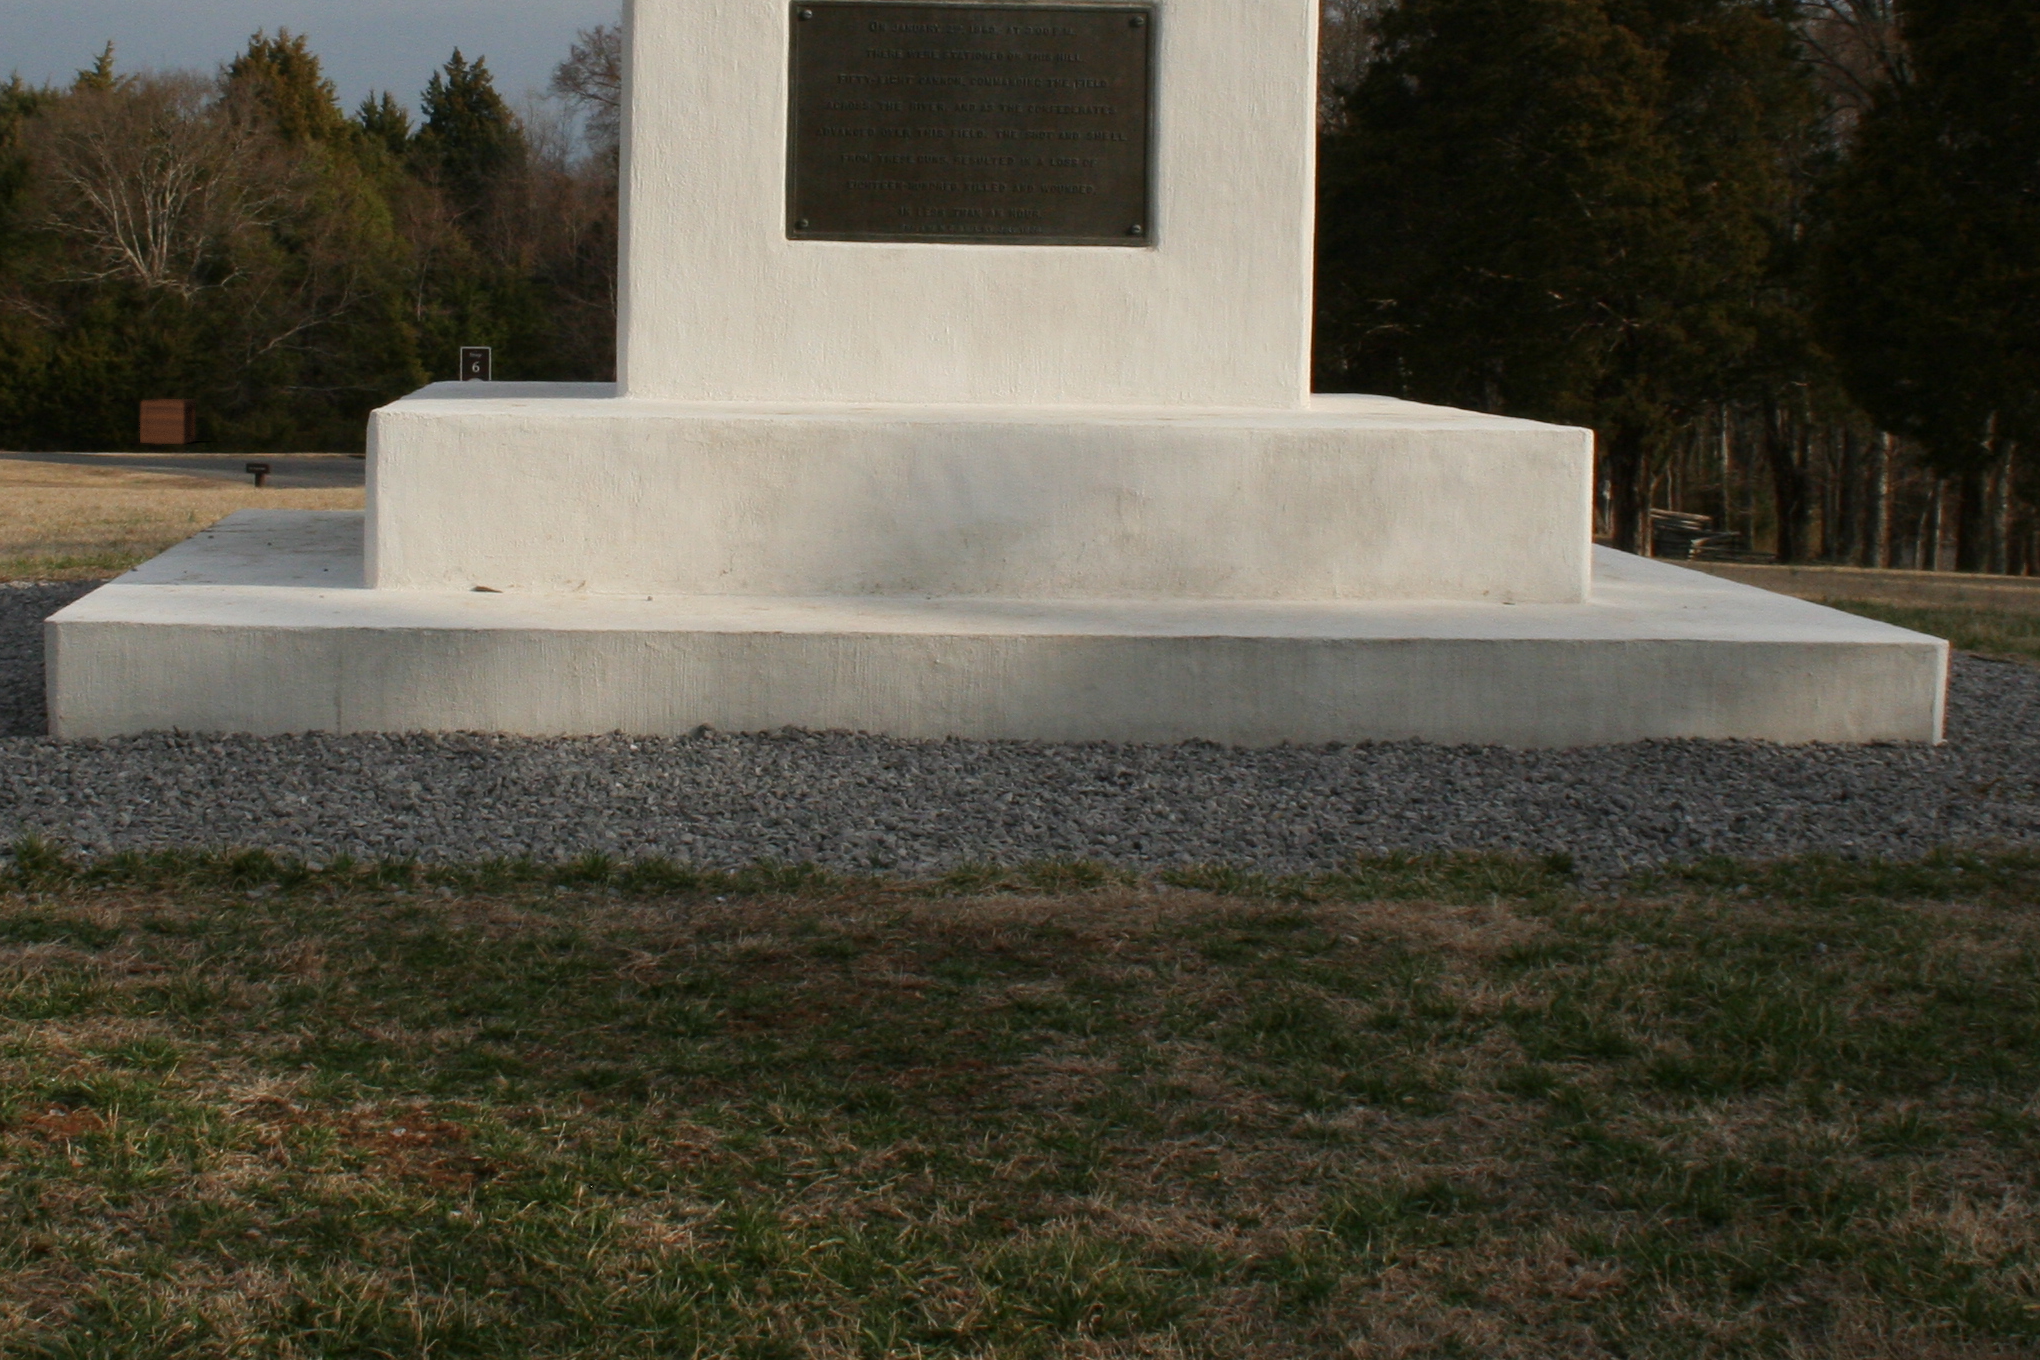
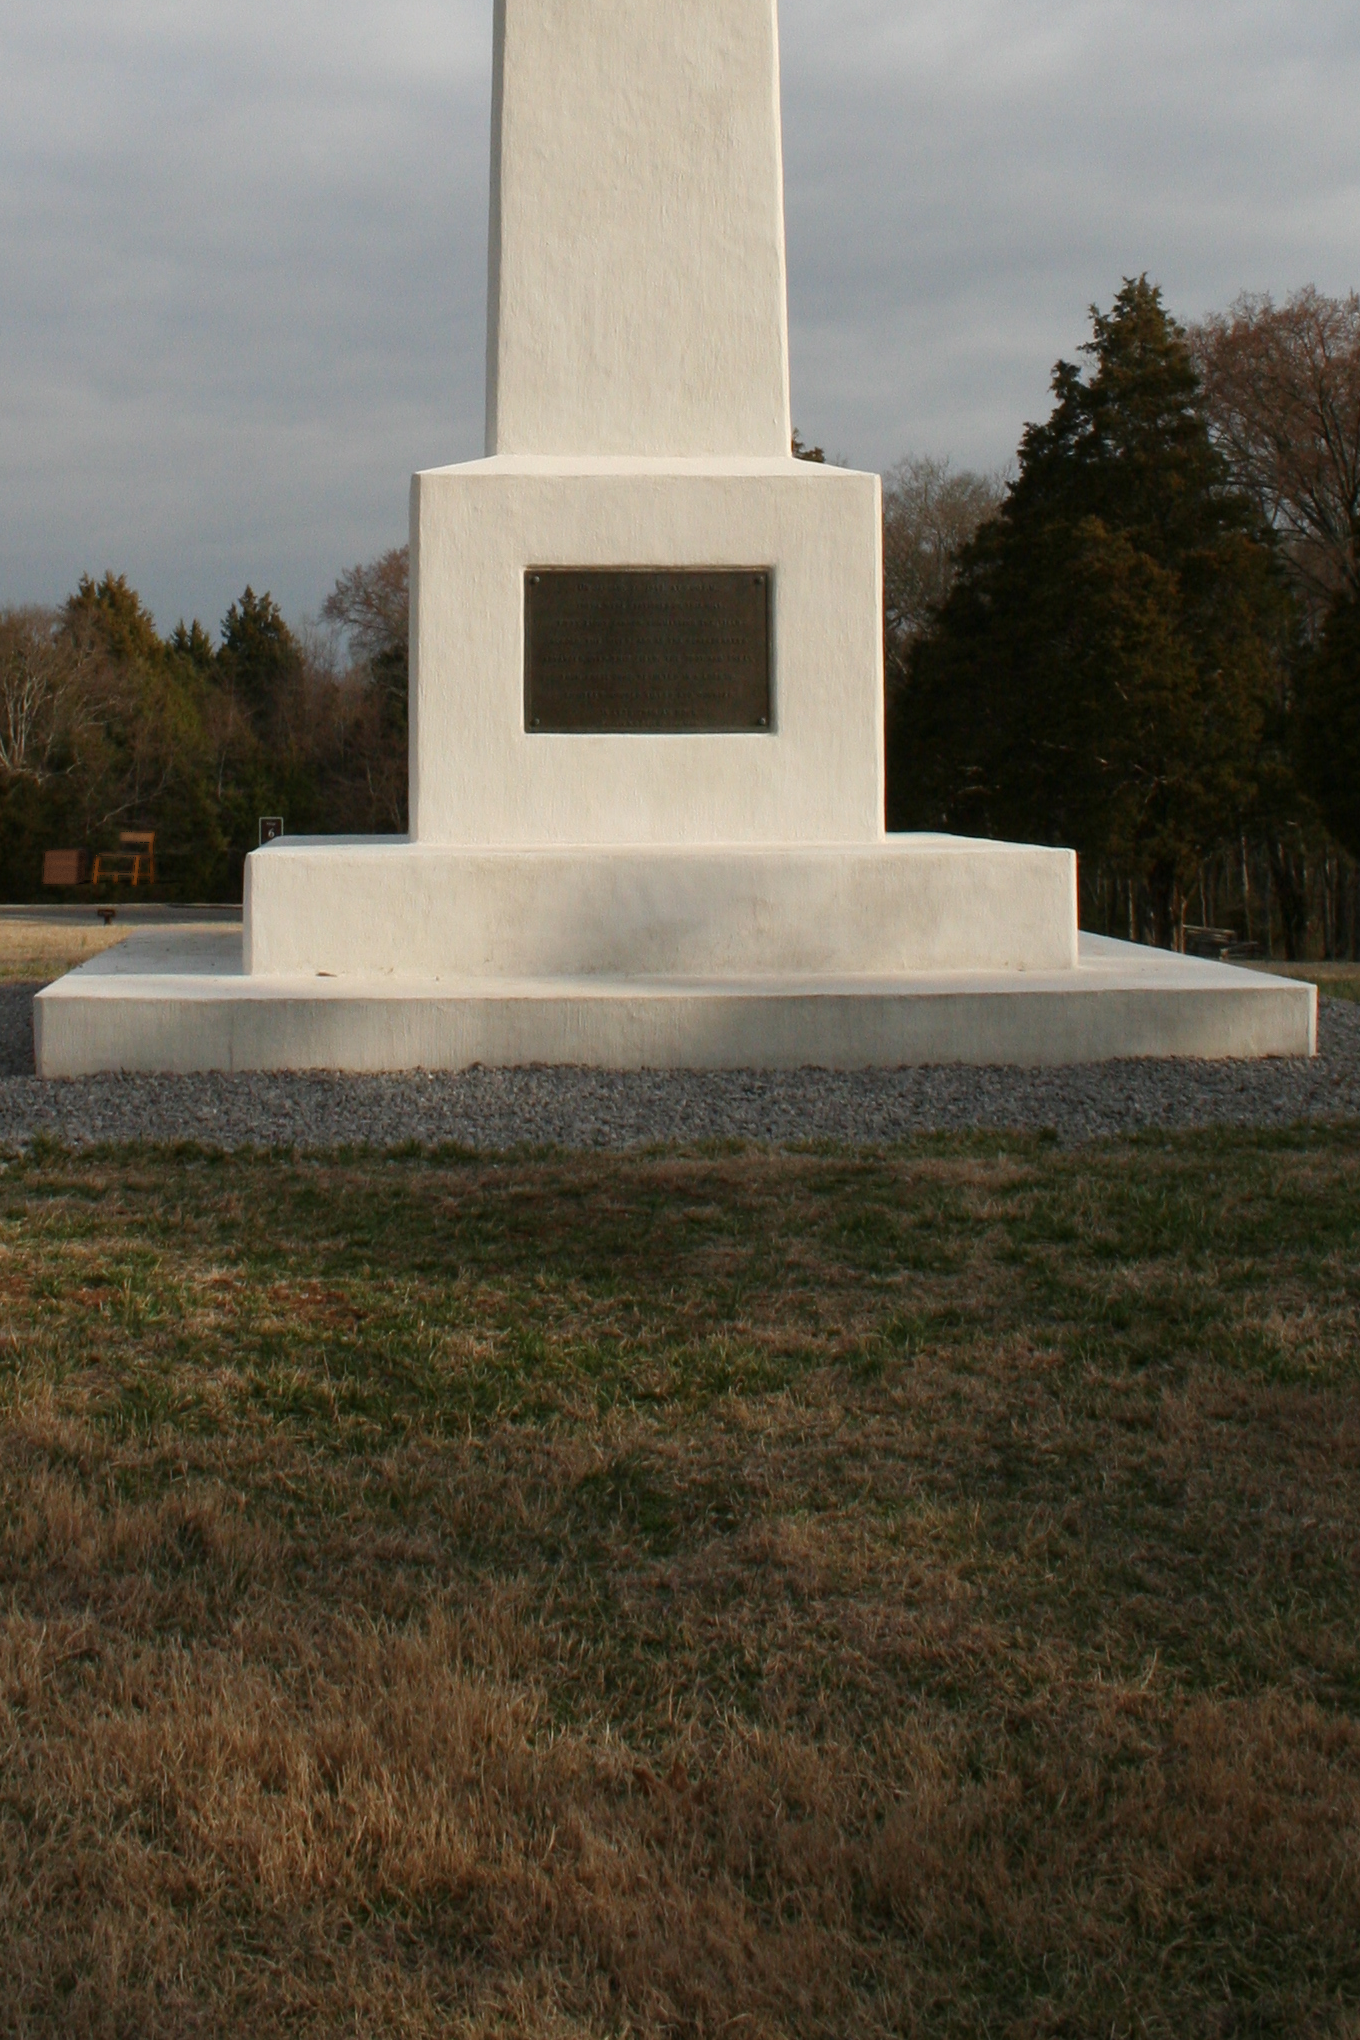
bench: none [207,377,289,446] -> present [94,832,155,883]

